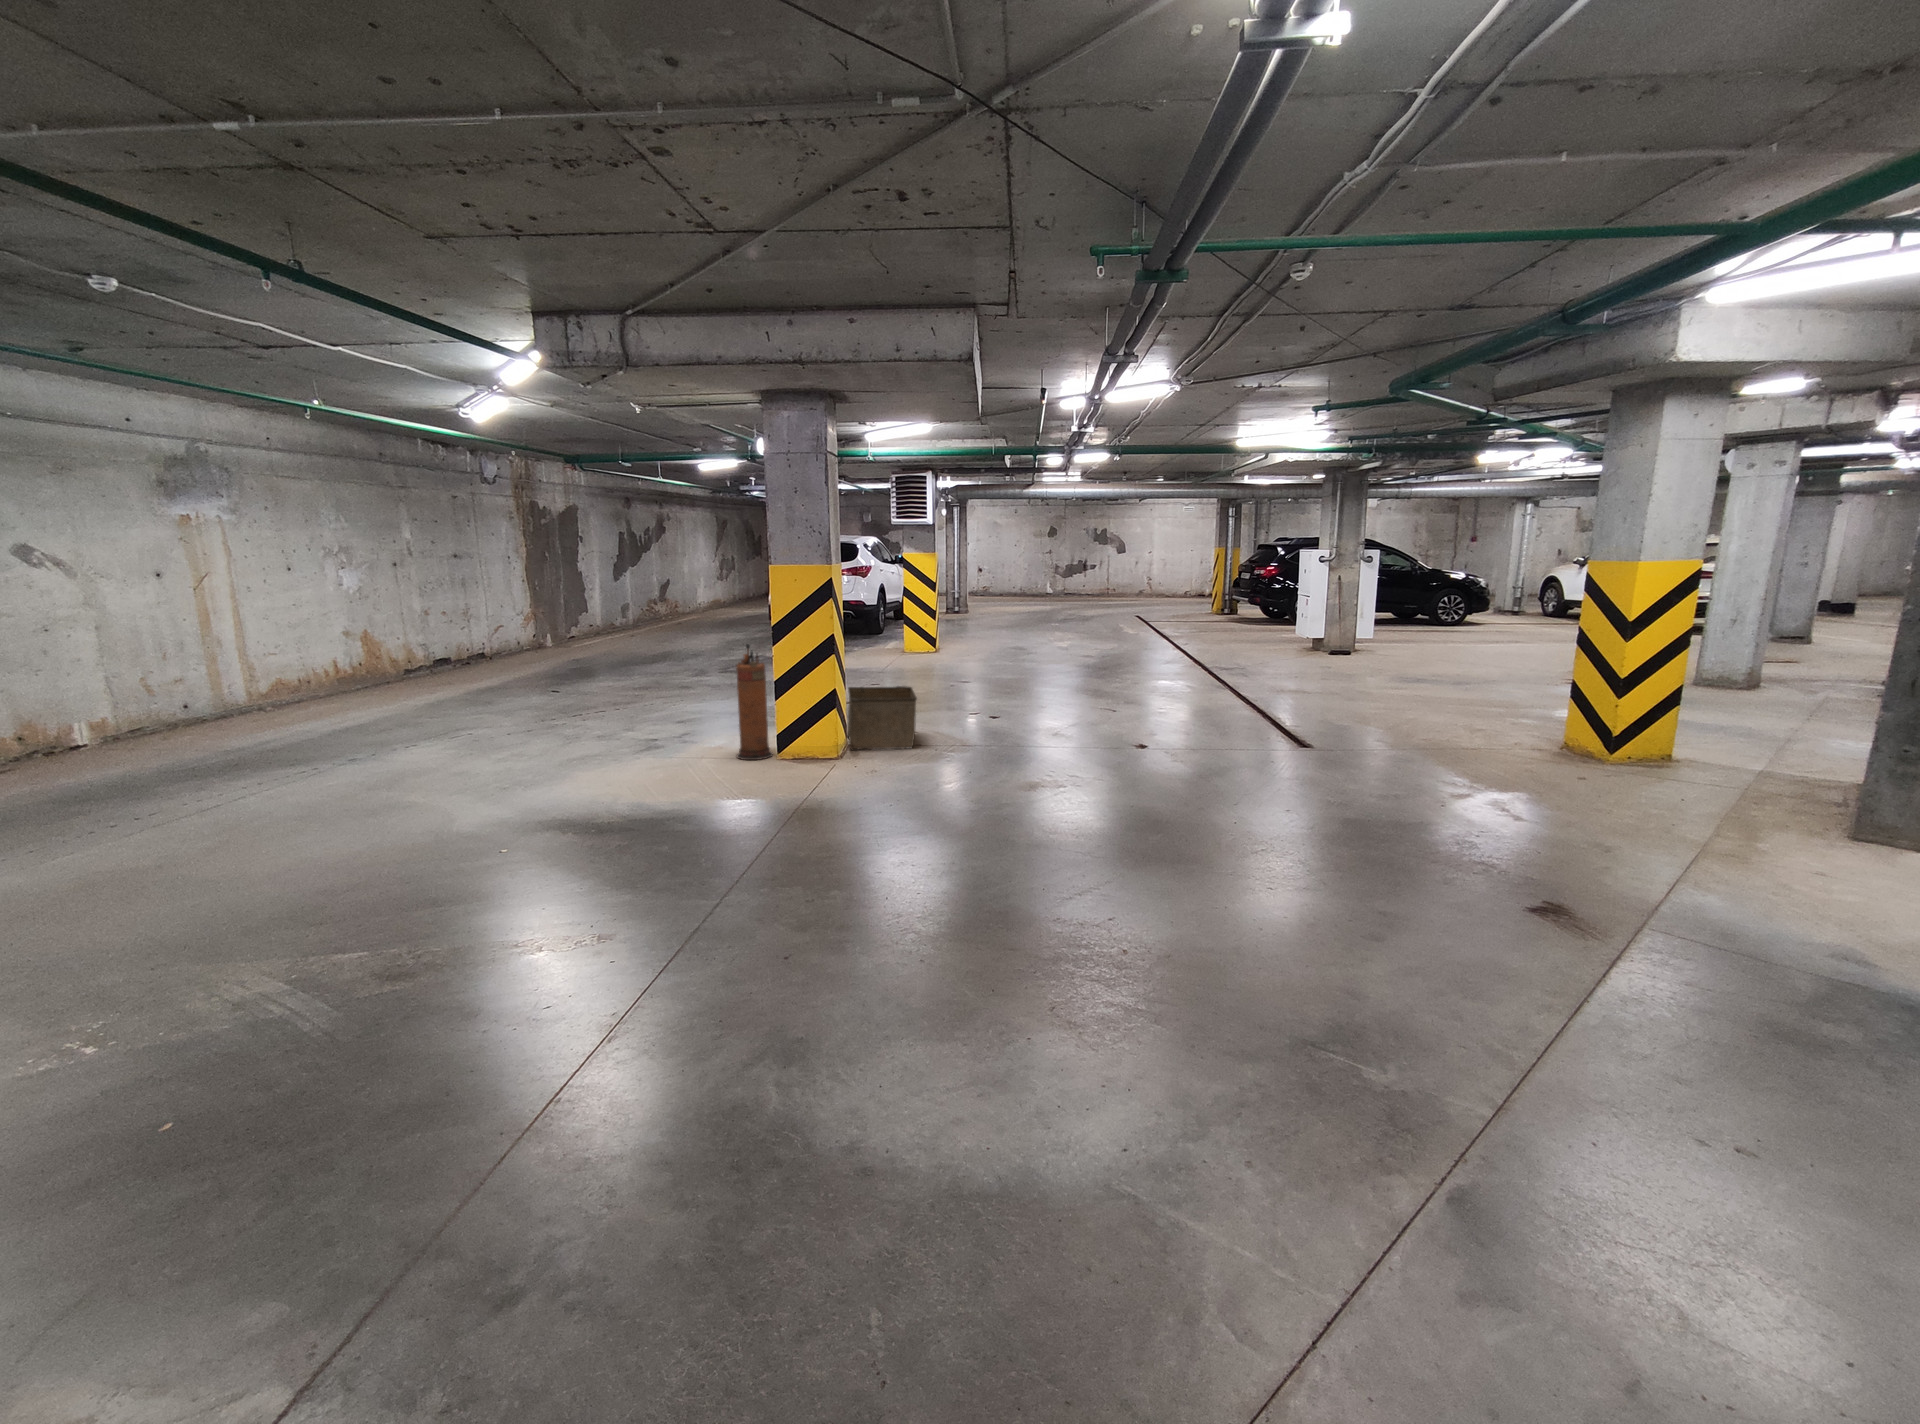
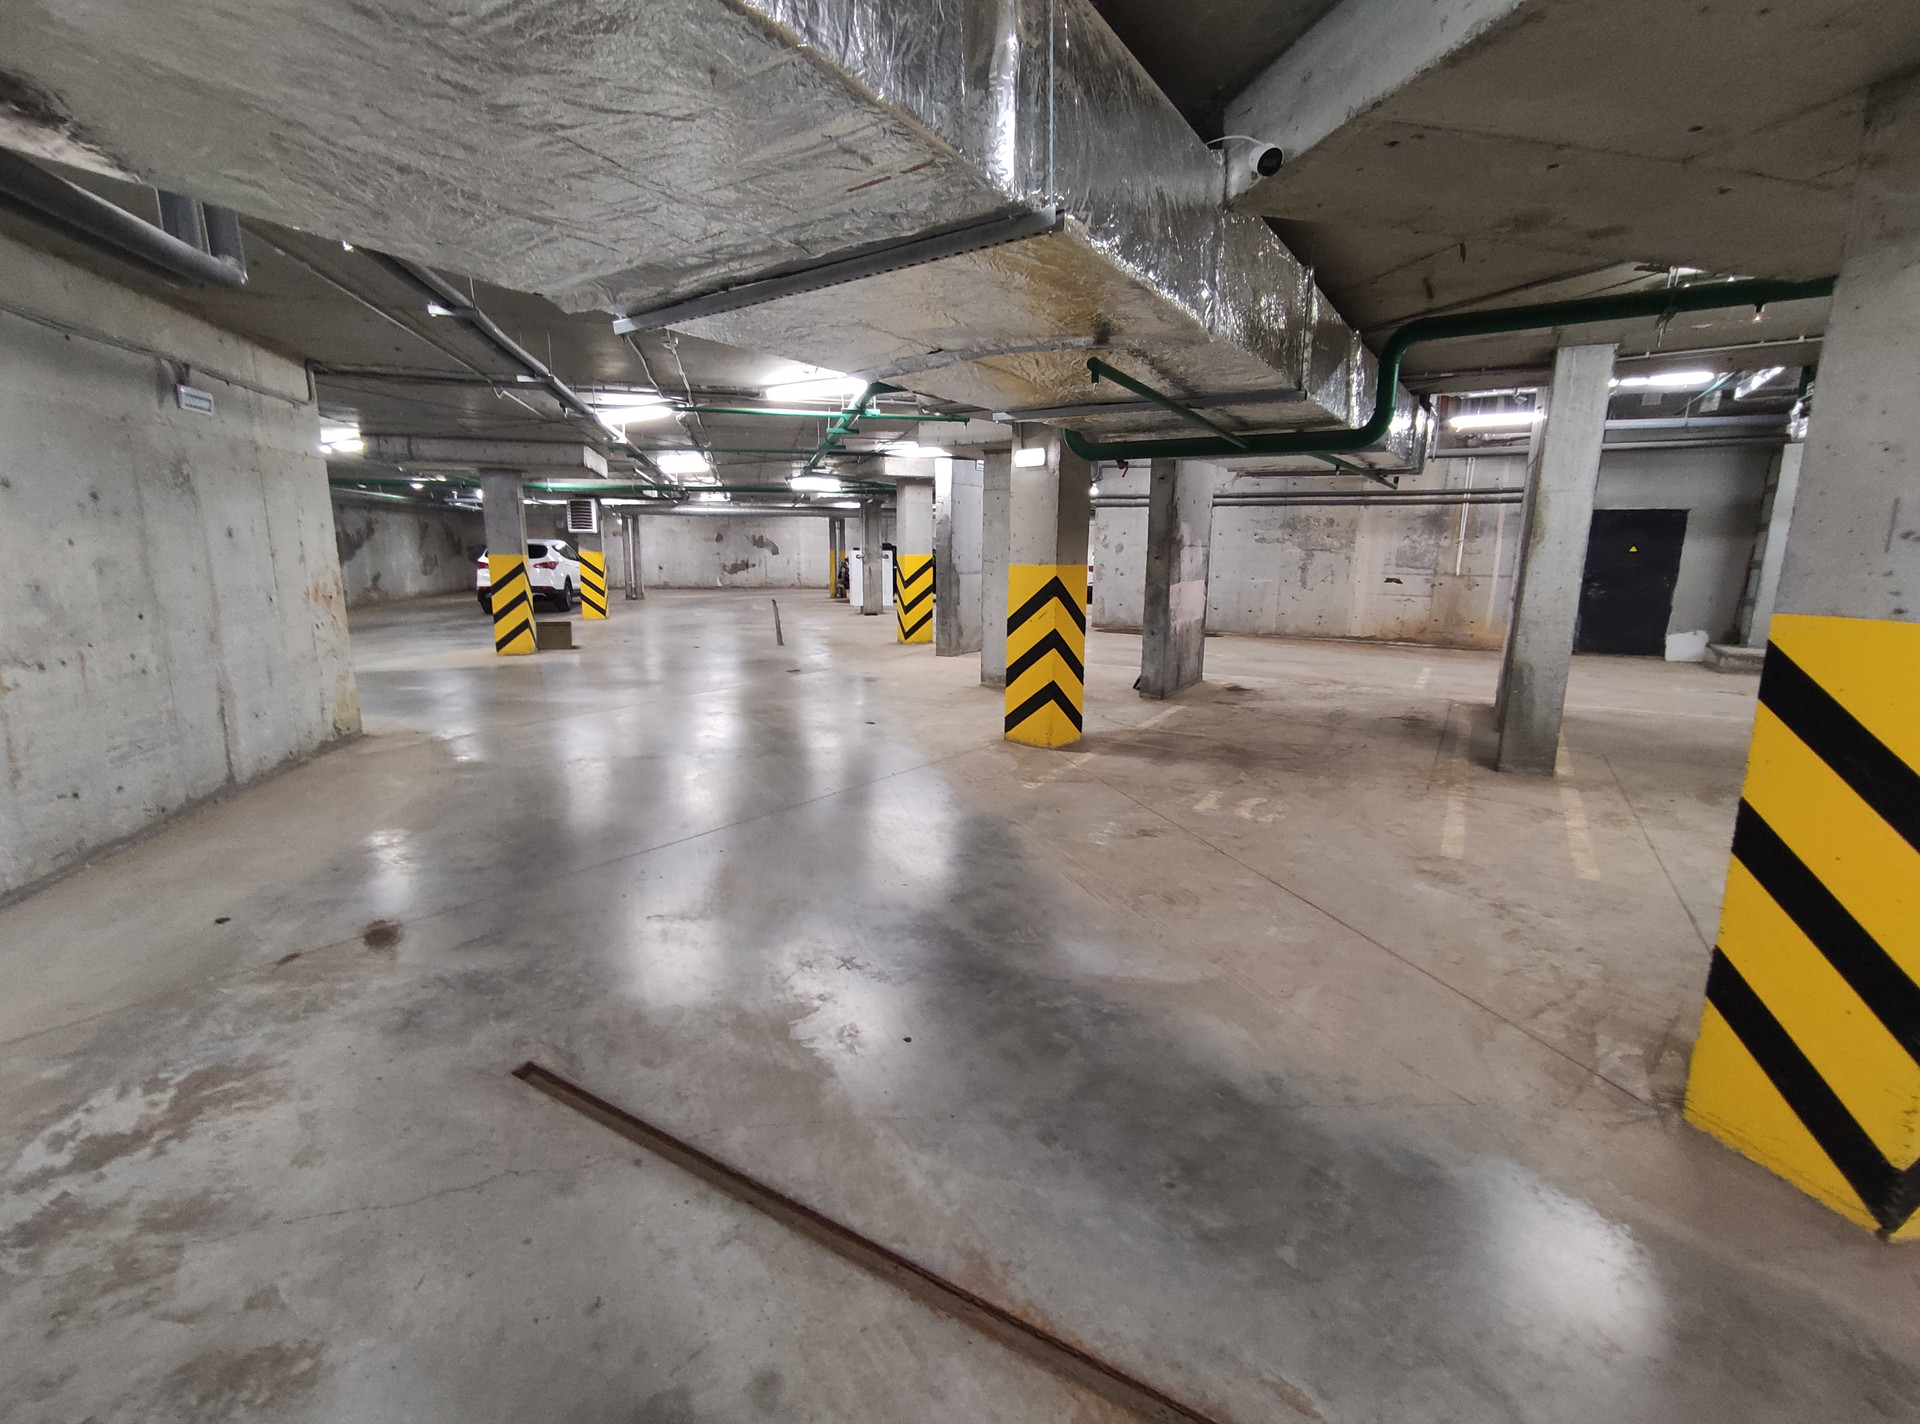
fire extinguisher: present [736,644,773,760] -> none [473,598,495,654]

